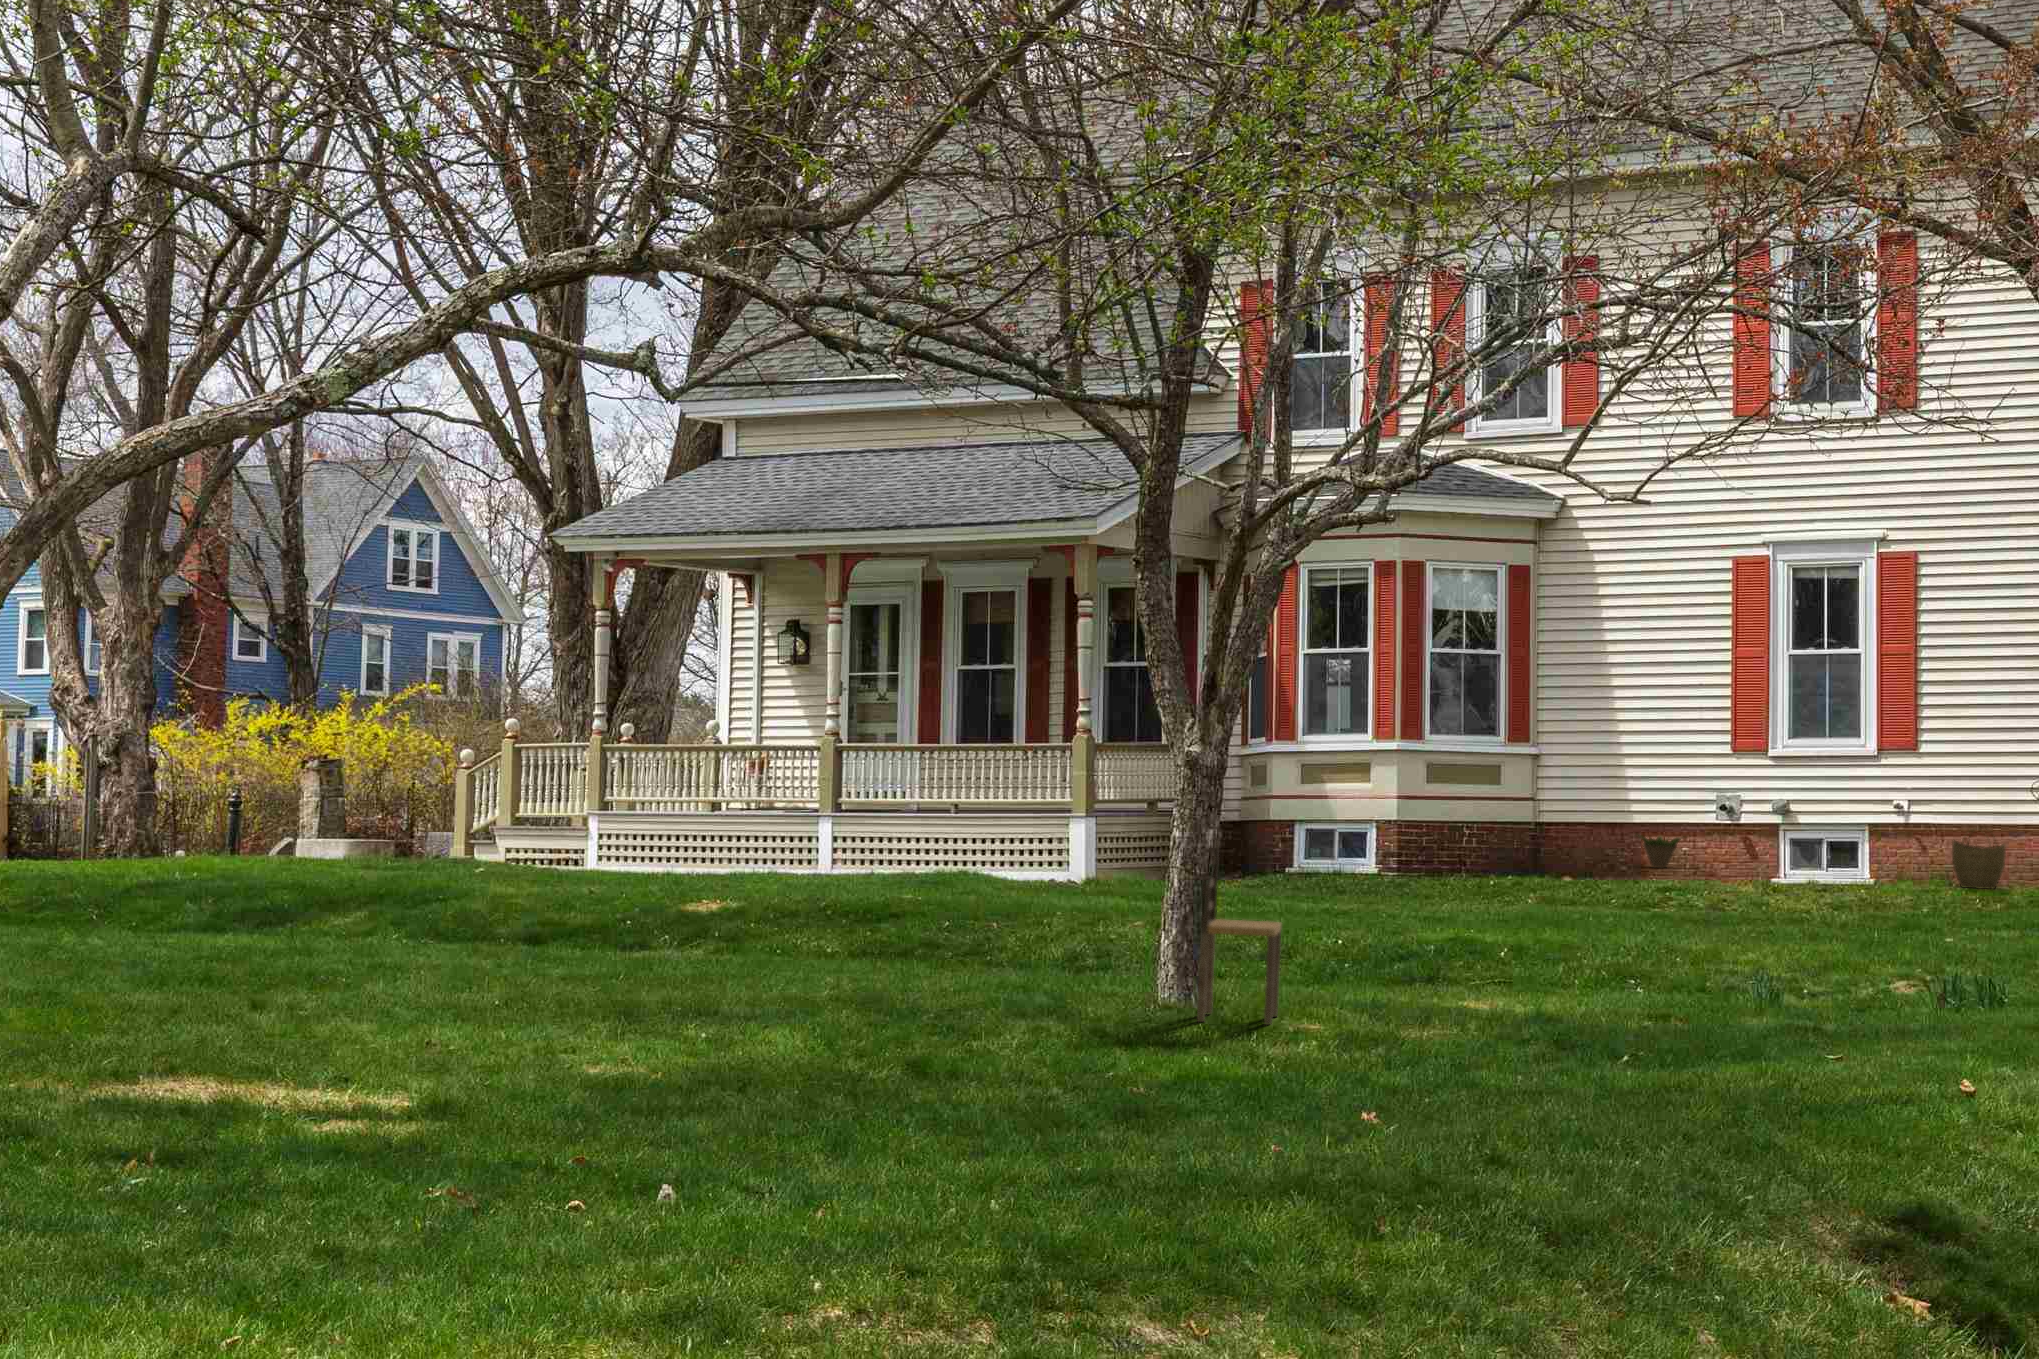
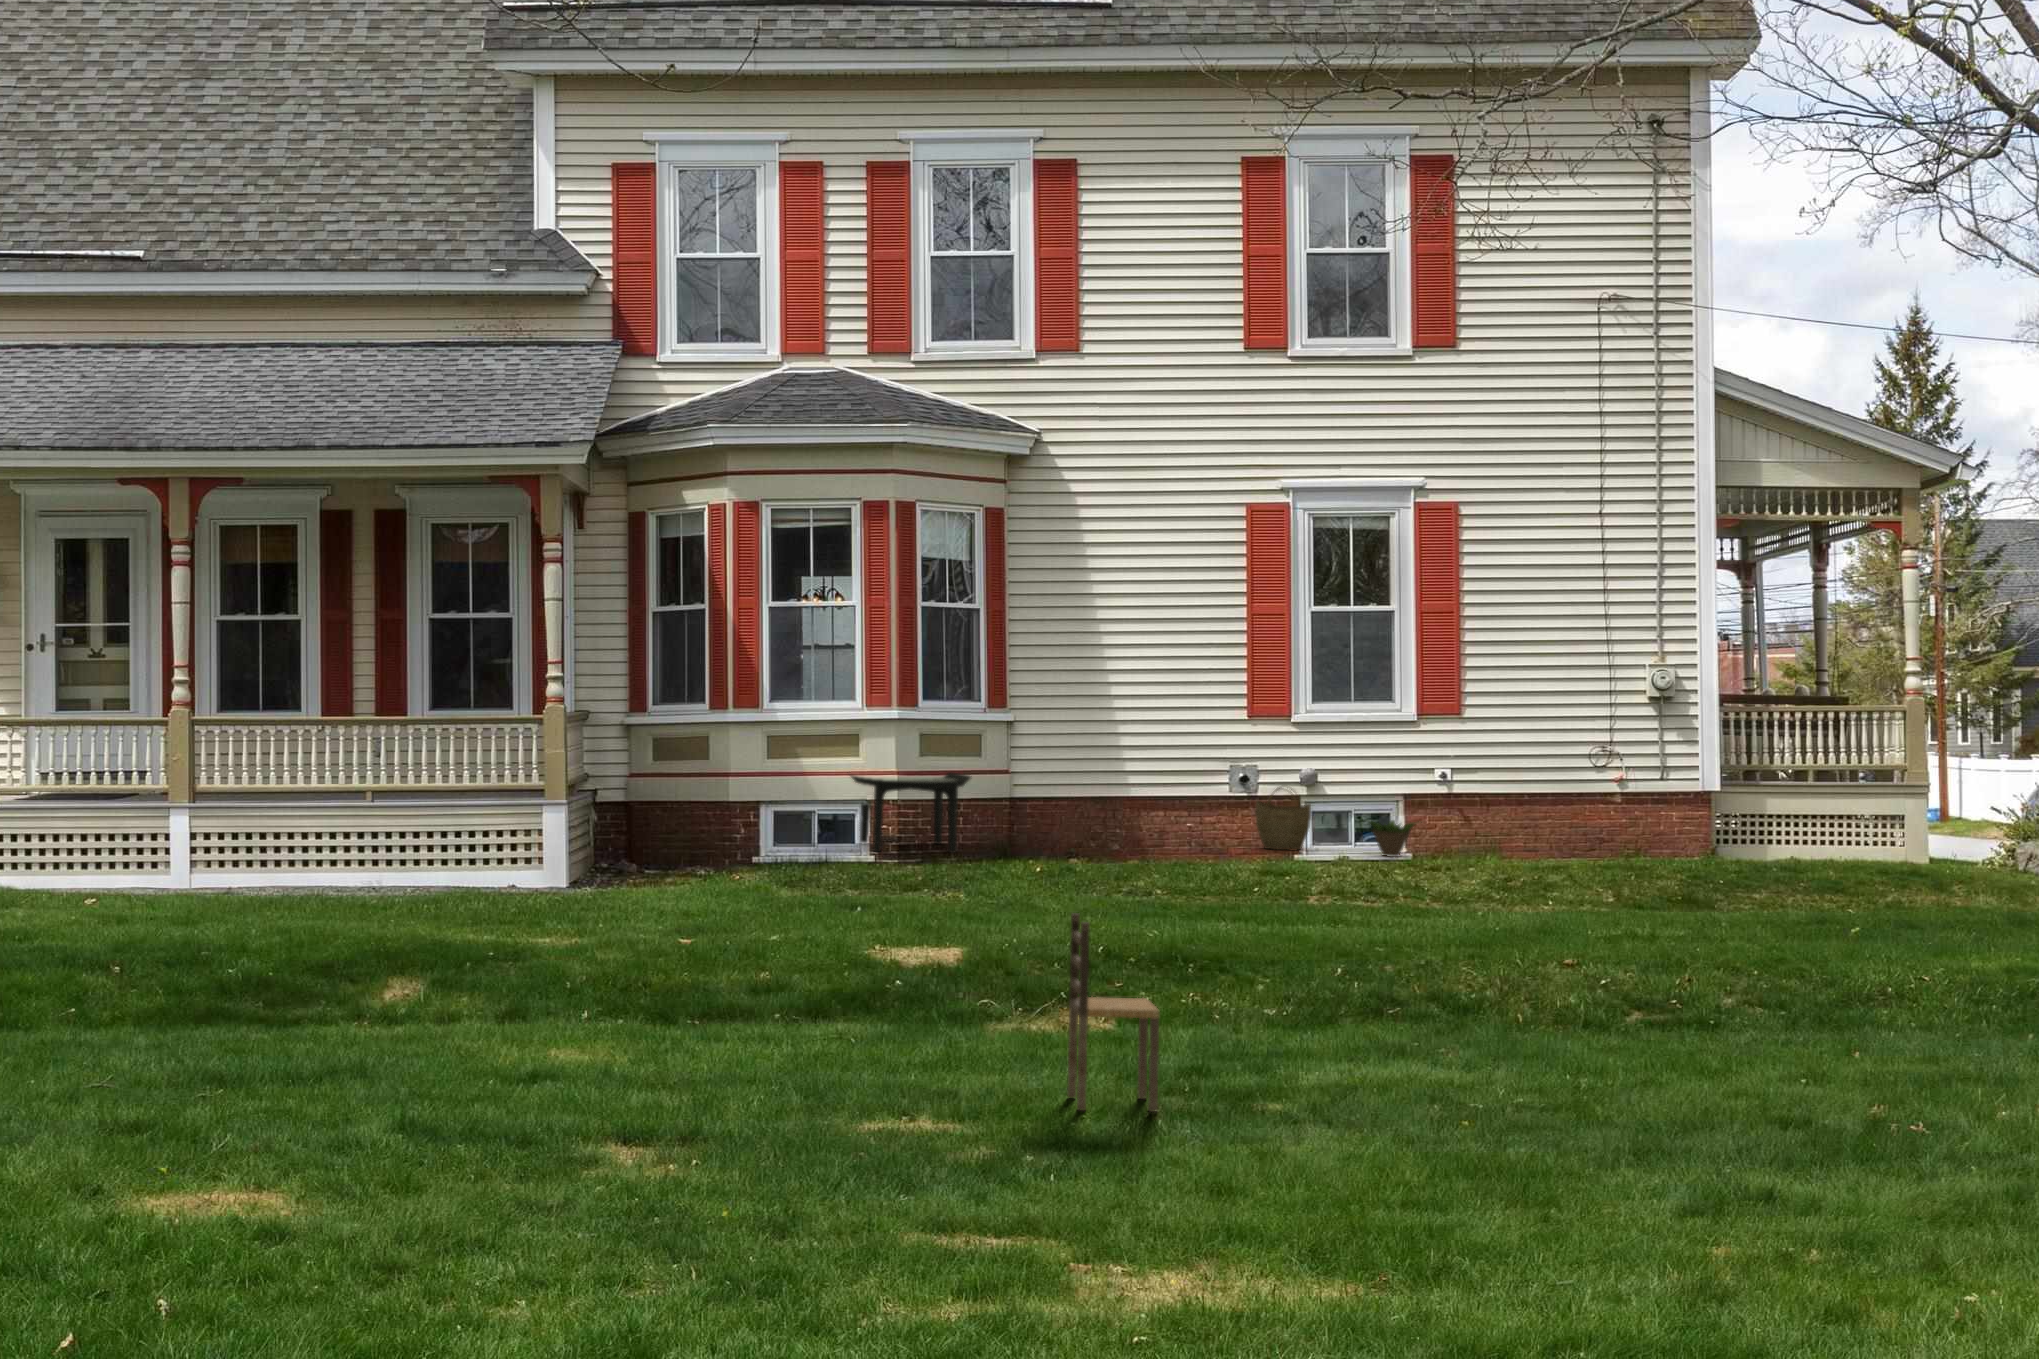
round table: none [1347,792,1462,868] -> present [851,773,972,853]
woven basket: present [1952,828,2006,889] -> present [1255,787,1311,851]
decorative plant: present [1638,835,1681,868] -> present [1368,820,1422,857]

